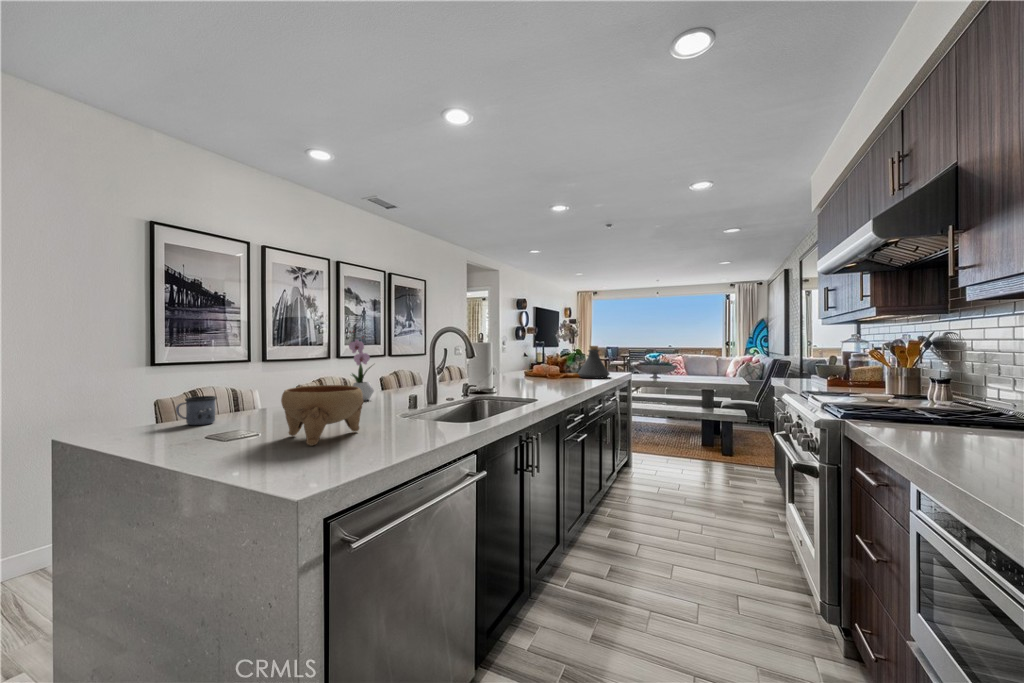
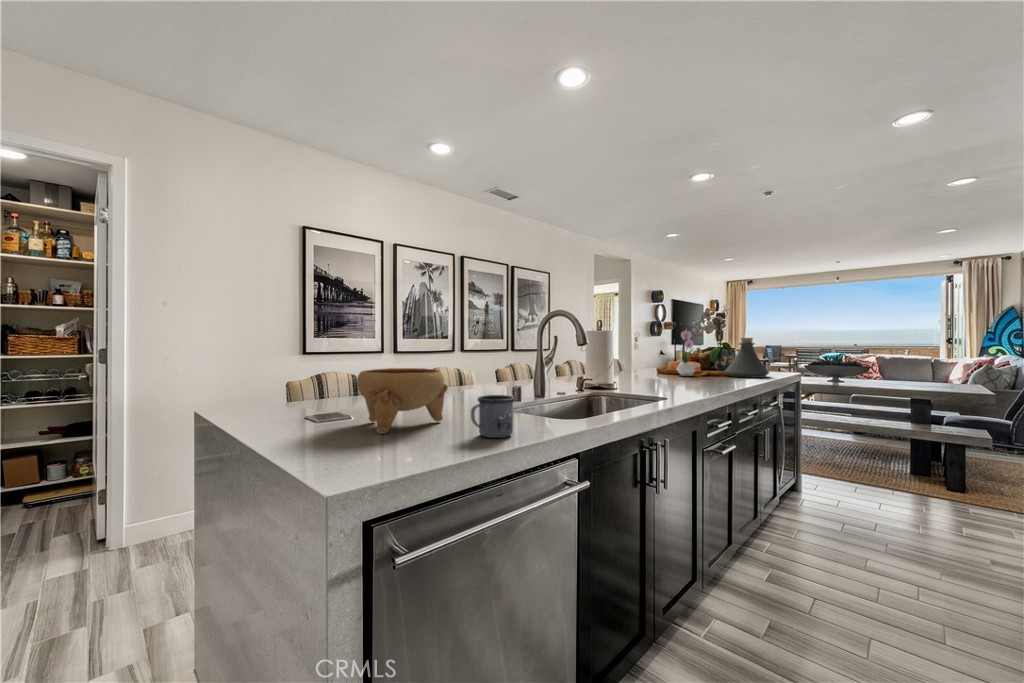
flower arrangement: present [349,331,374,401] -> present [677,326,695,376]
mug: present [176,396,217,425] -> present [471,395,515,438]

